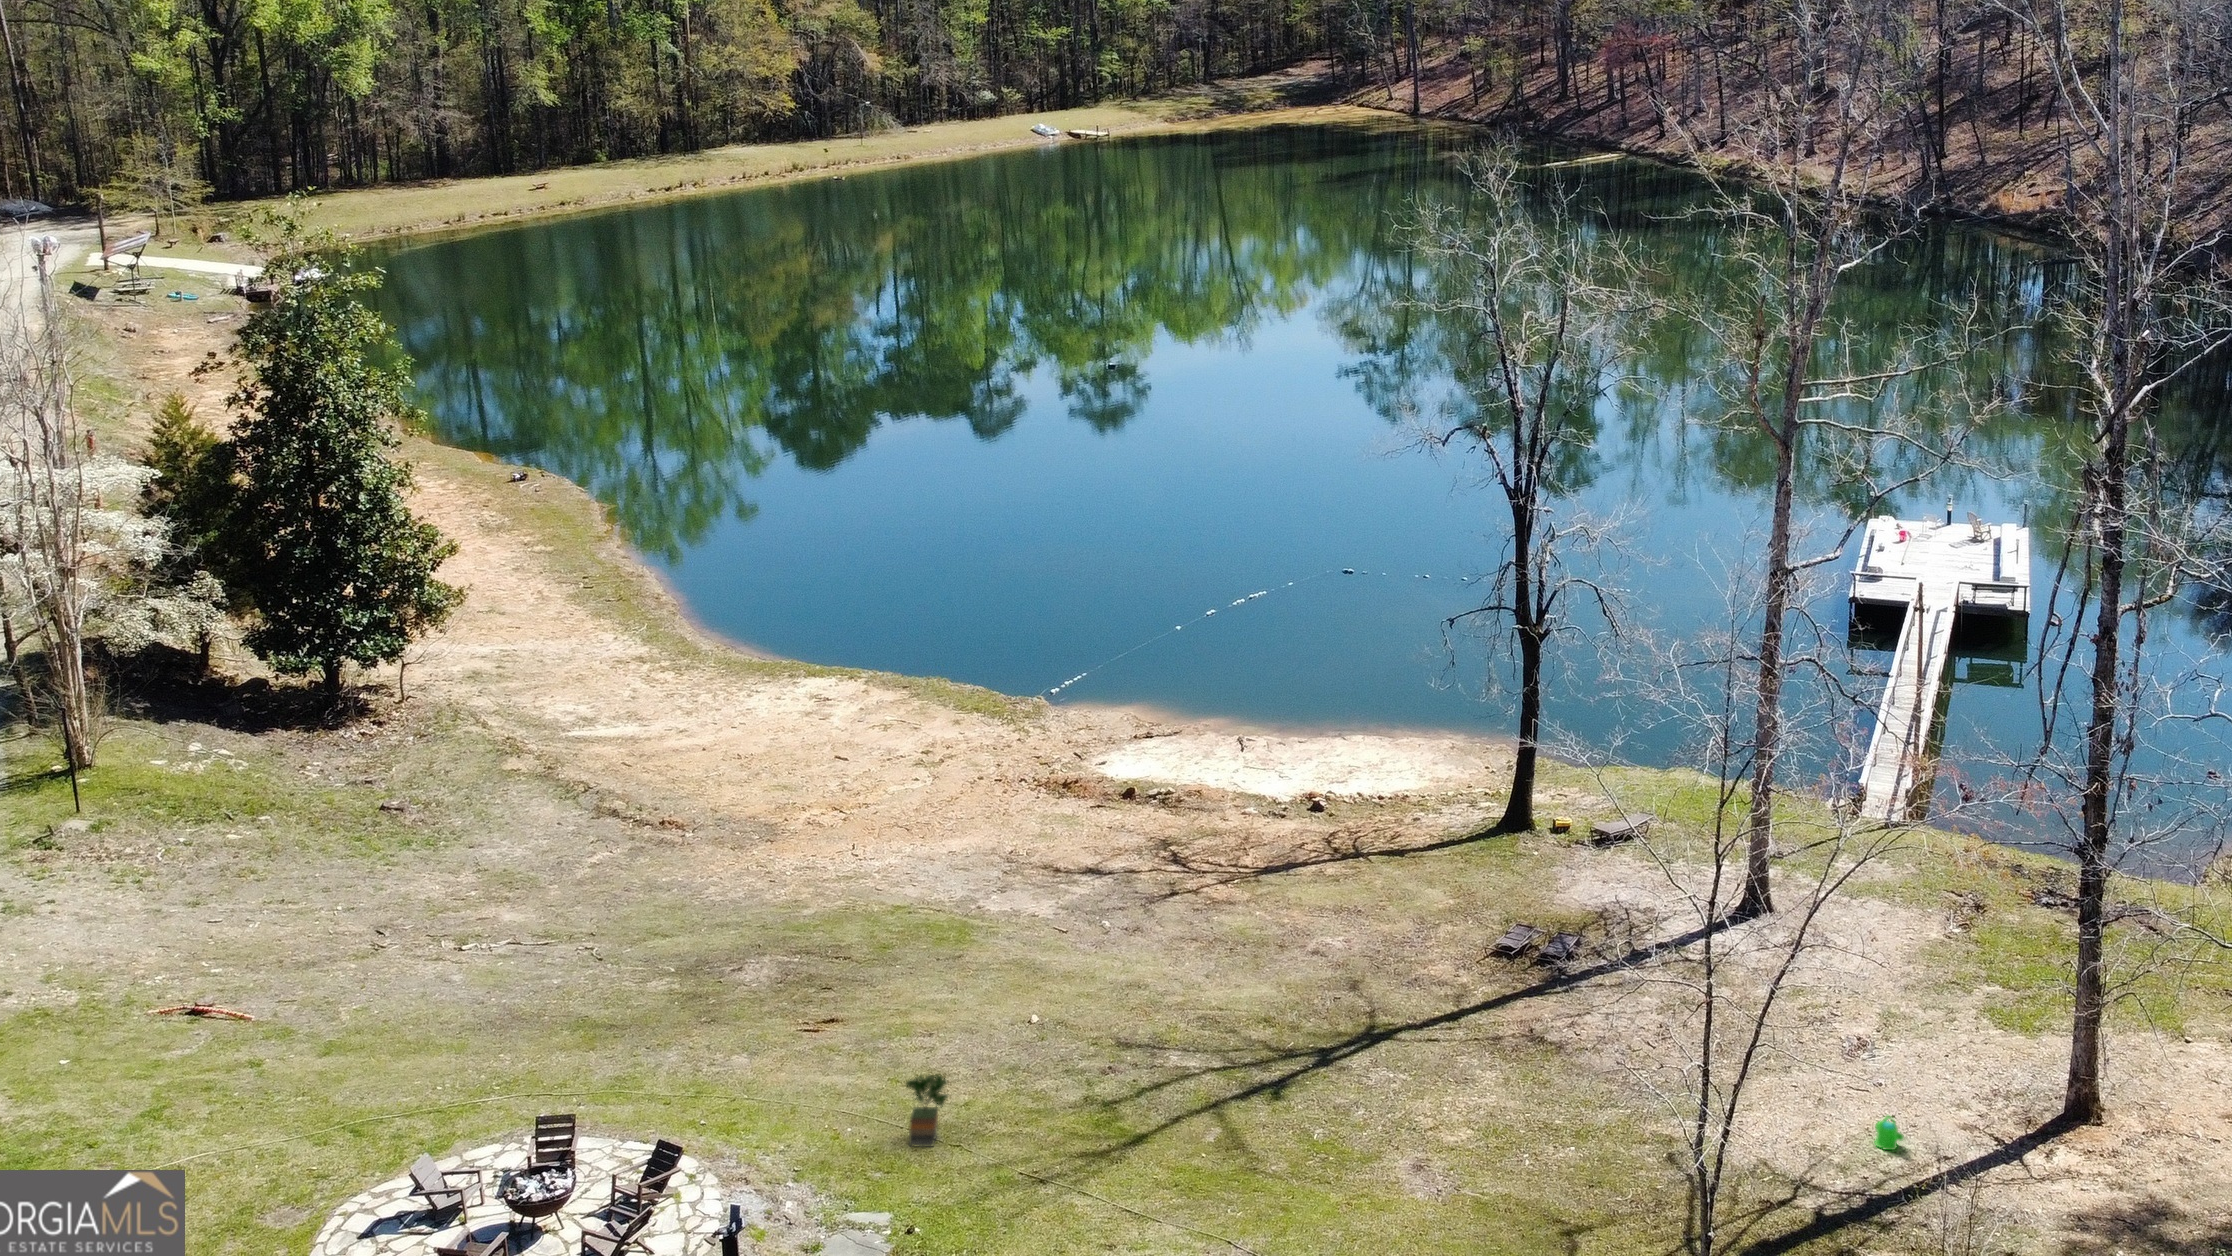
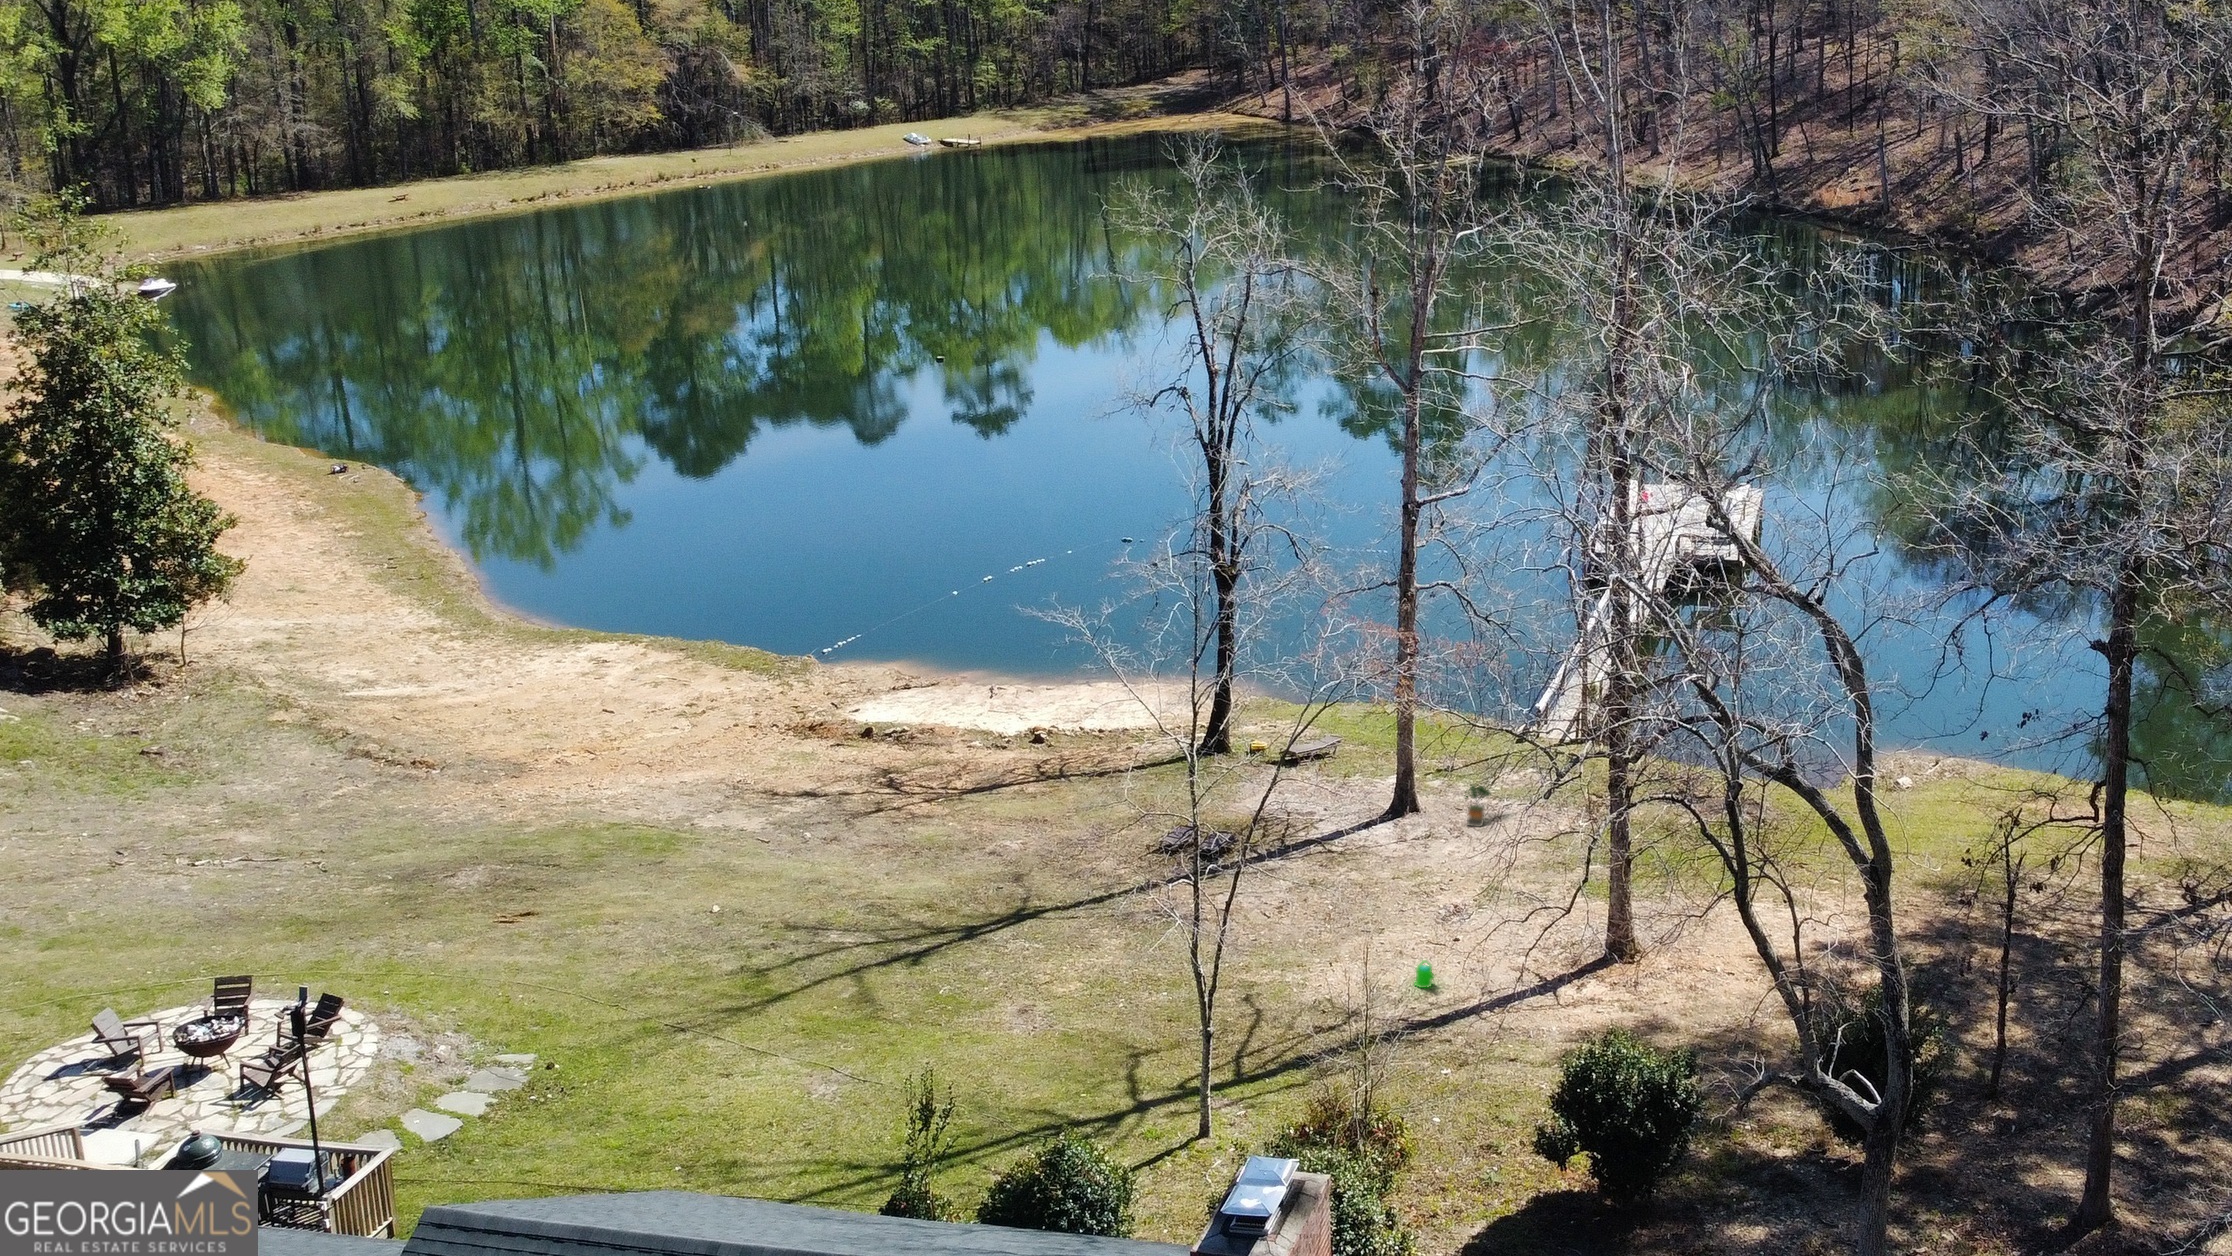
potted tree: present [906,1075,948,1147] -> present [1465,785,1491,827]

